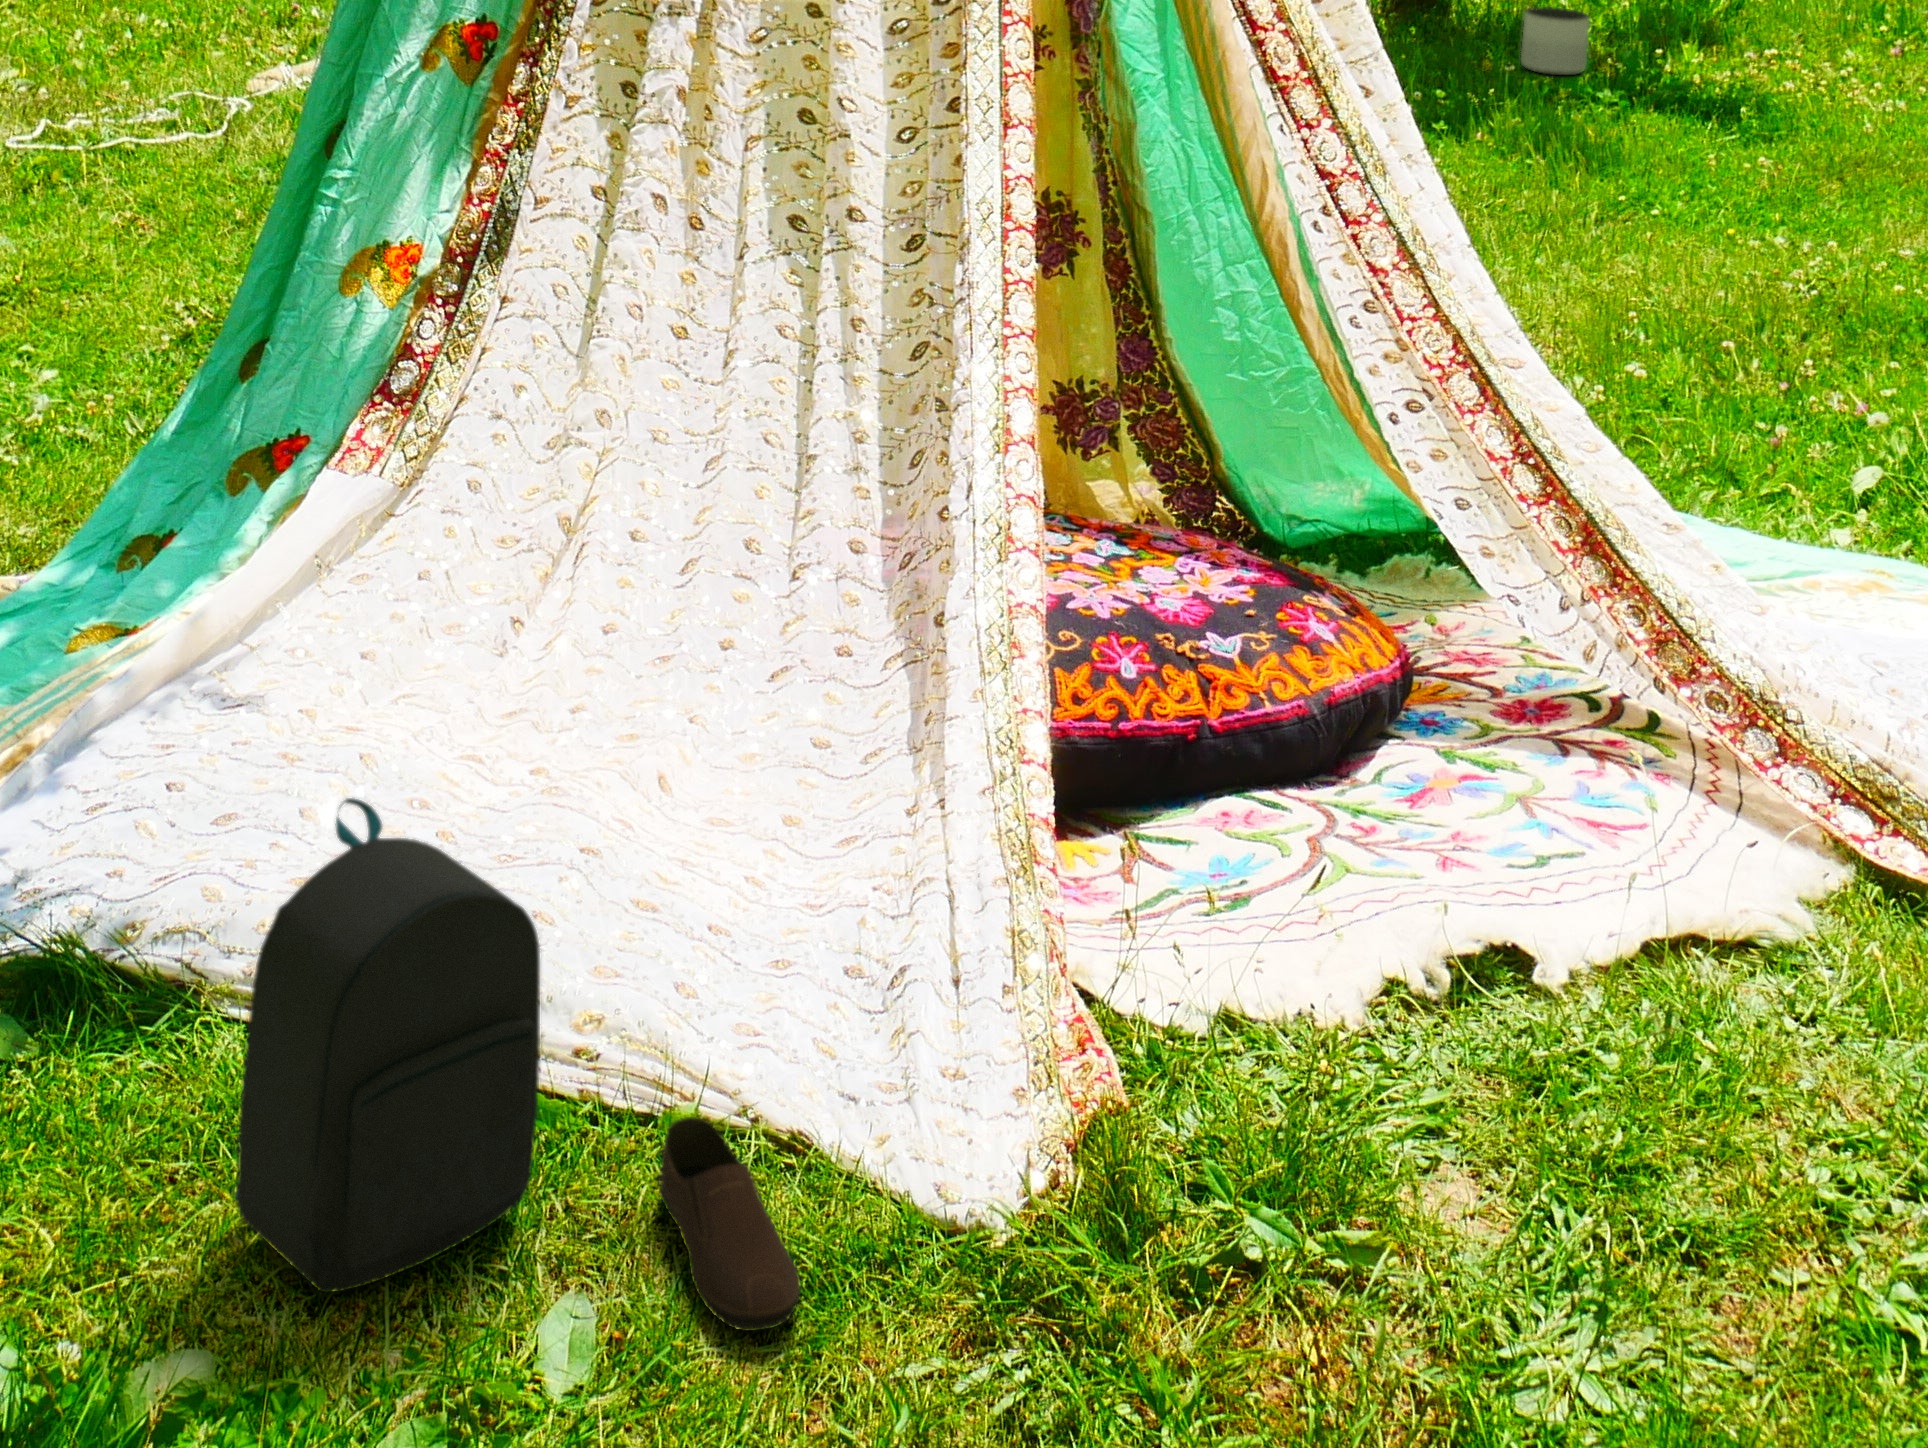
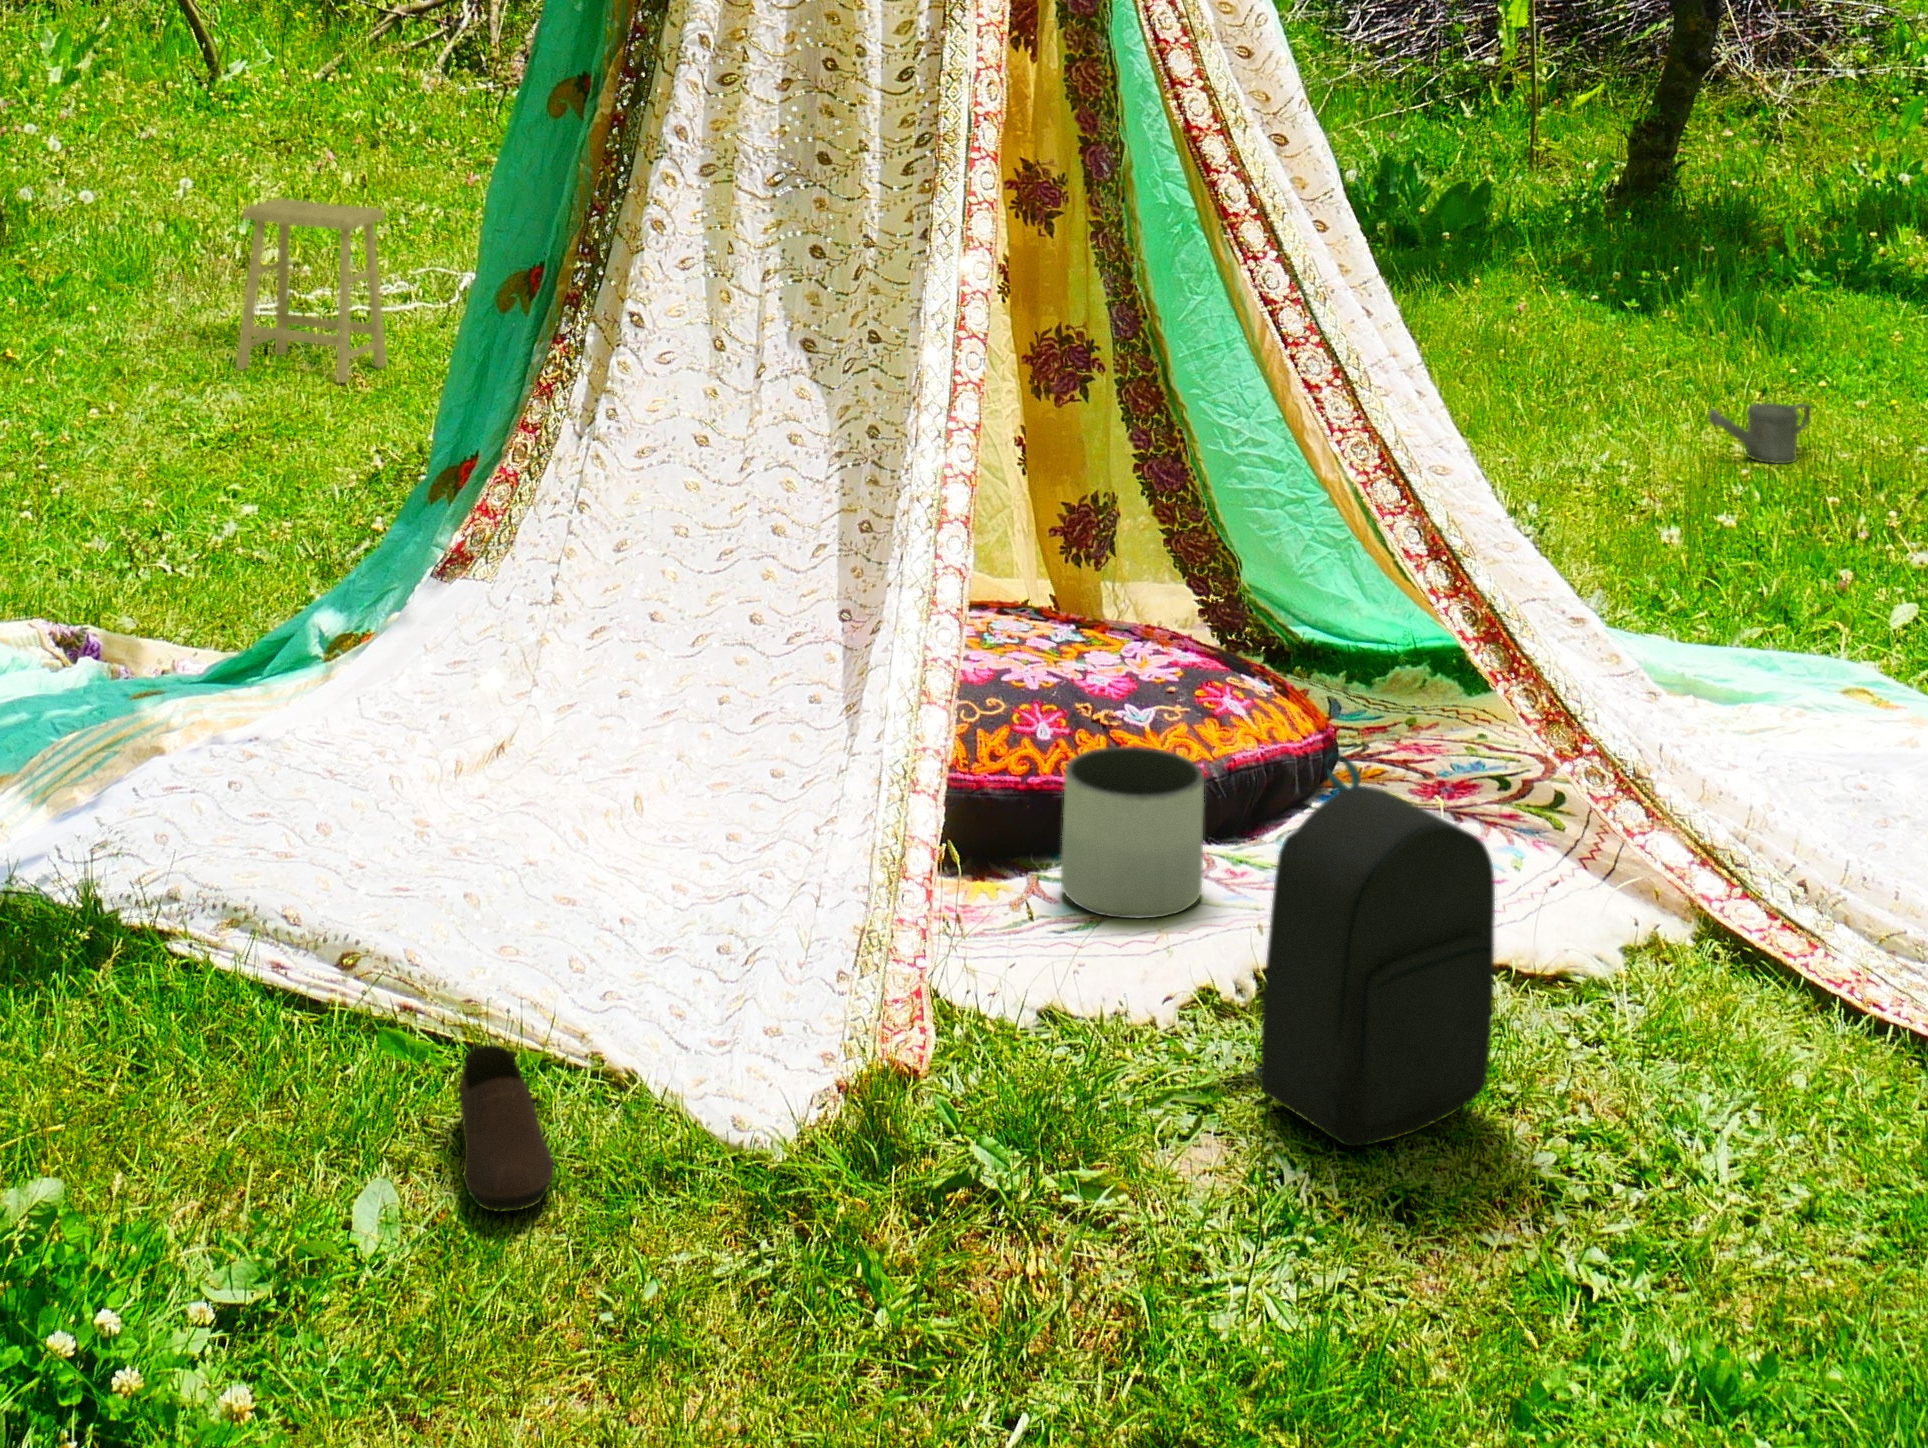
planter: present [1521,7,1589,75] -> present [1061,747,1204,918]
footstool: none [26,32,192,234] -> present [236,198,386,383]
watering can: none [1602,242,1695,304] -> present [1709,403,1811,464]
backpack: present [235,798,540,1292] -> present [1253,754,1495,1146]

